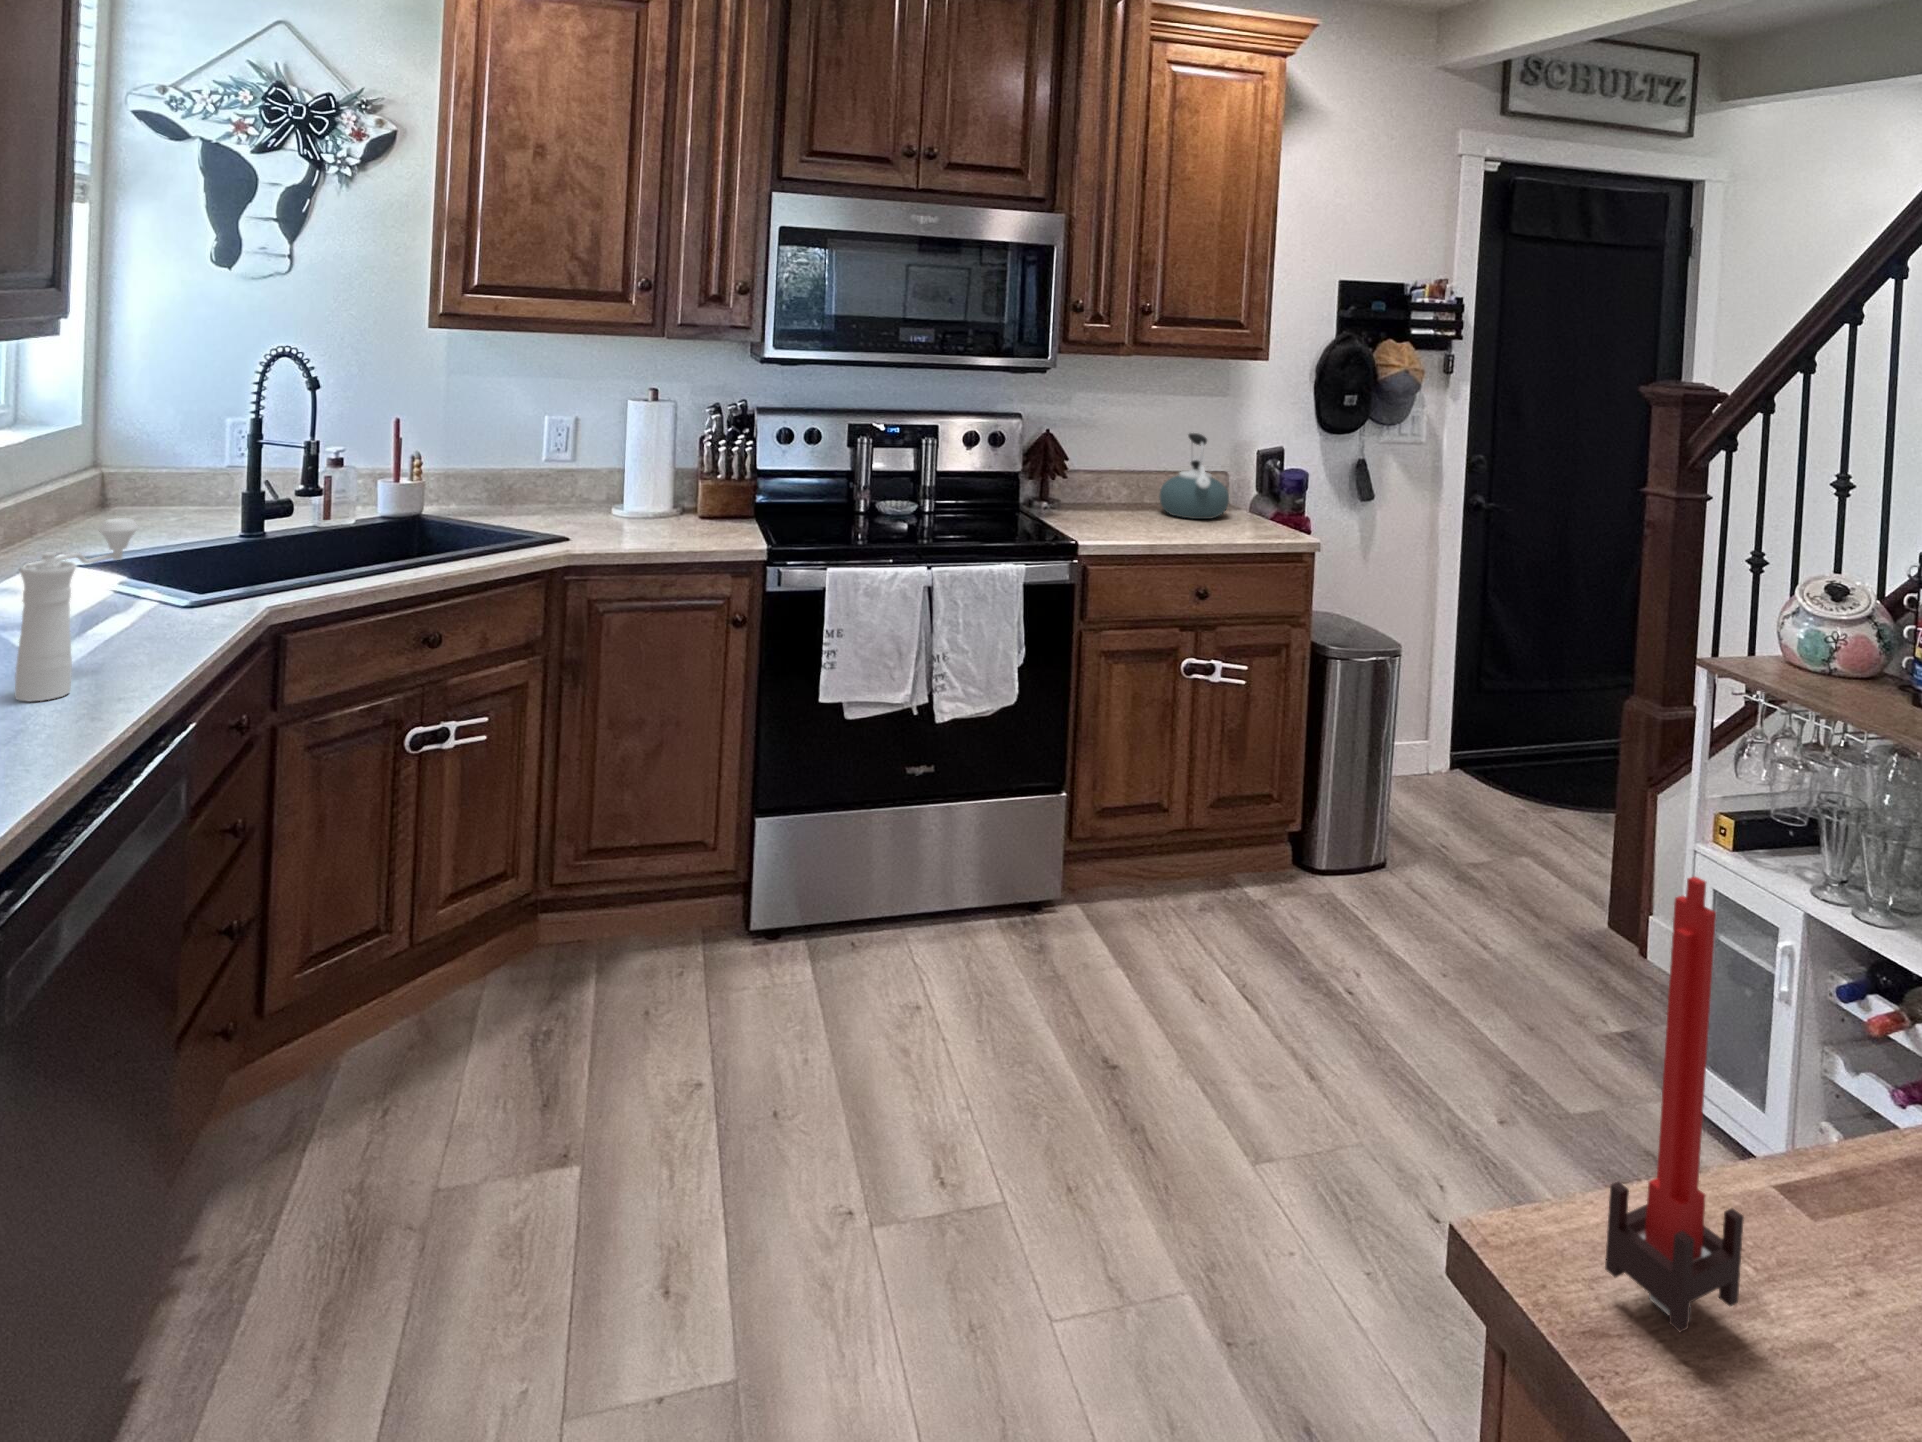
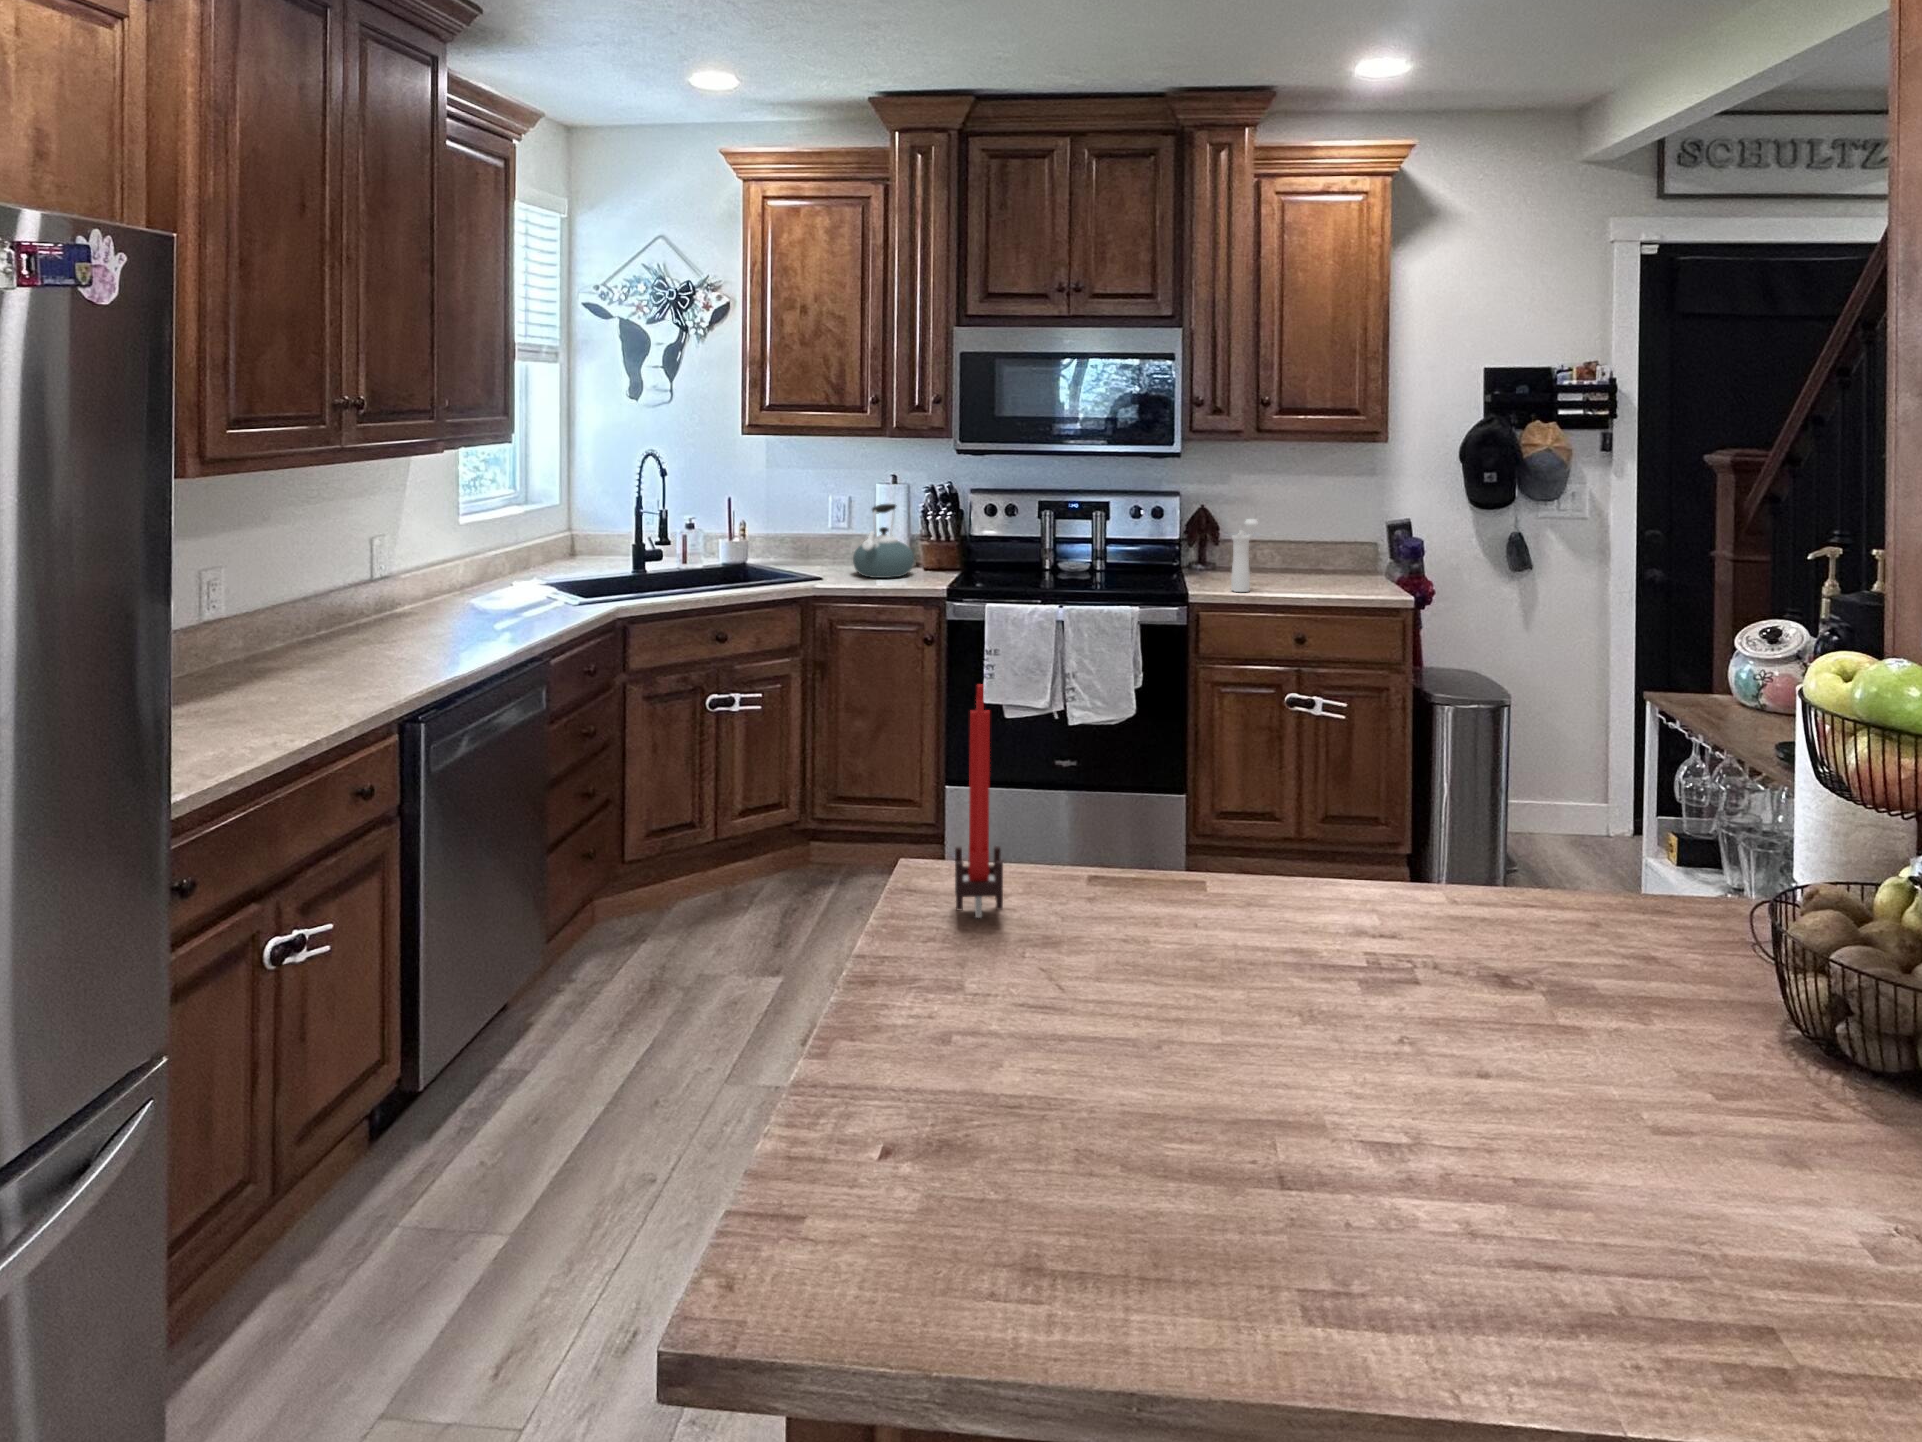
kettle: present [1159,433,1229,519] -> present [853,504,914,578]
pepper mill: present [15,518,138,701] -> present [1231,519,1258,592]

